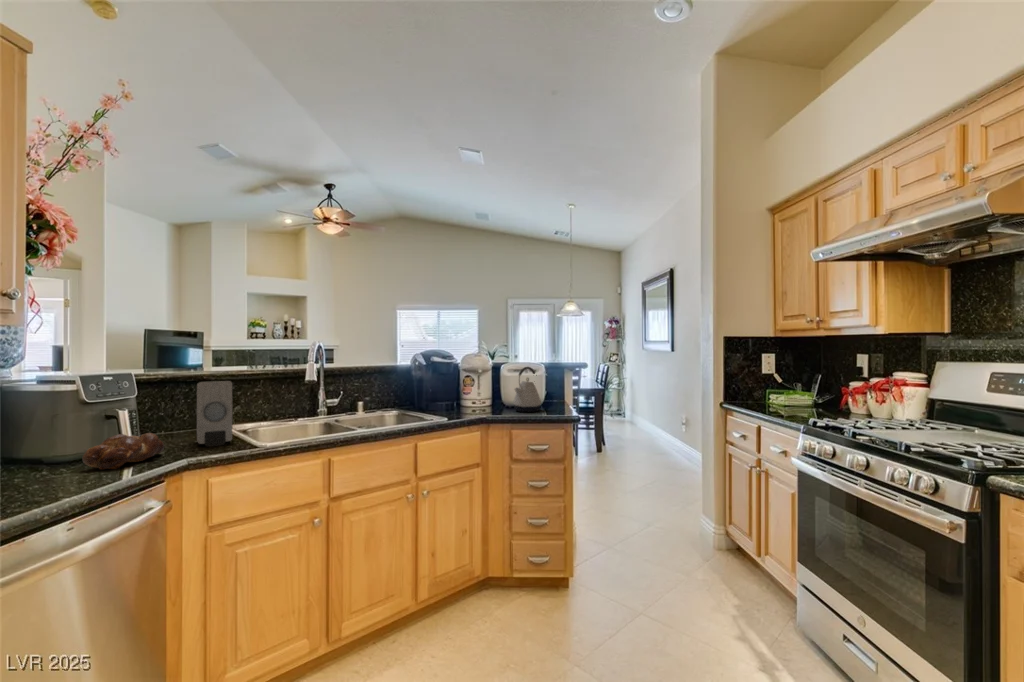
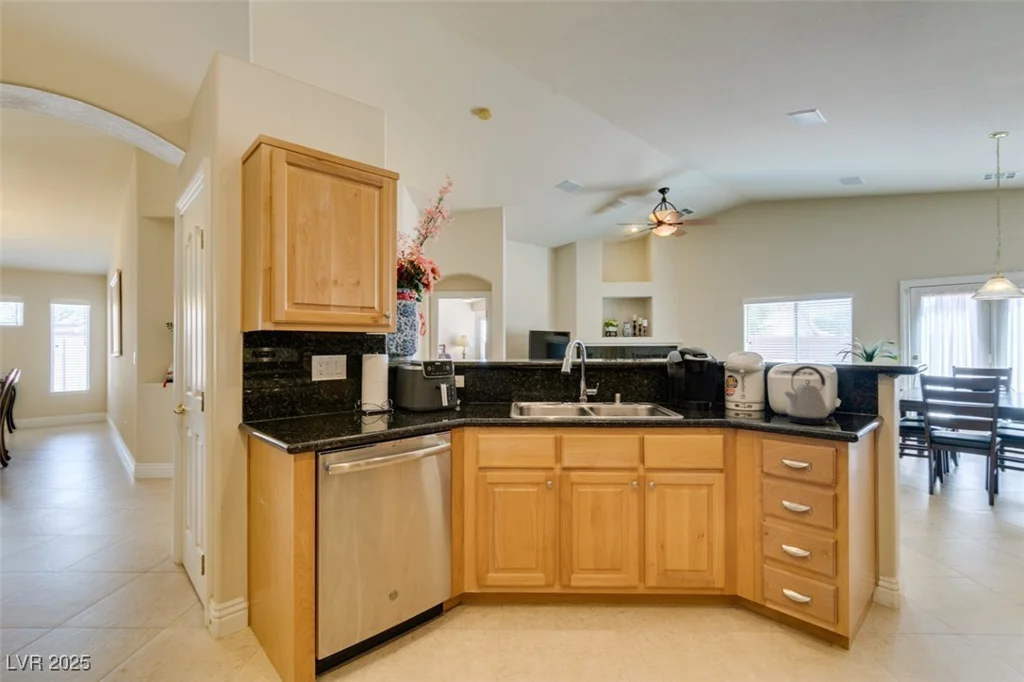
soap dispenser: present [197,381,232,447] -> none [462,365,492,415]
bread loaf: present [82,433,164,469] -> none [386,398,438,421]

